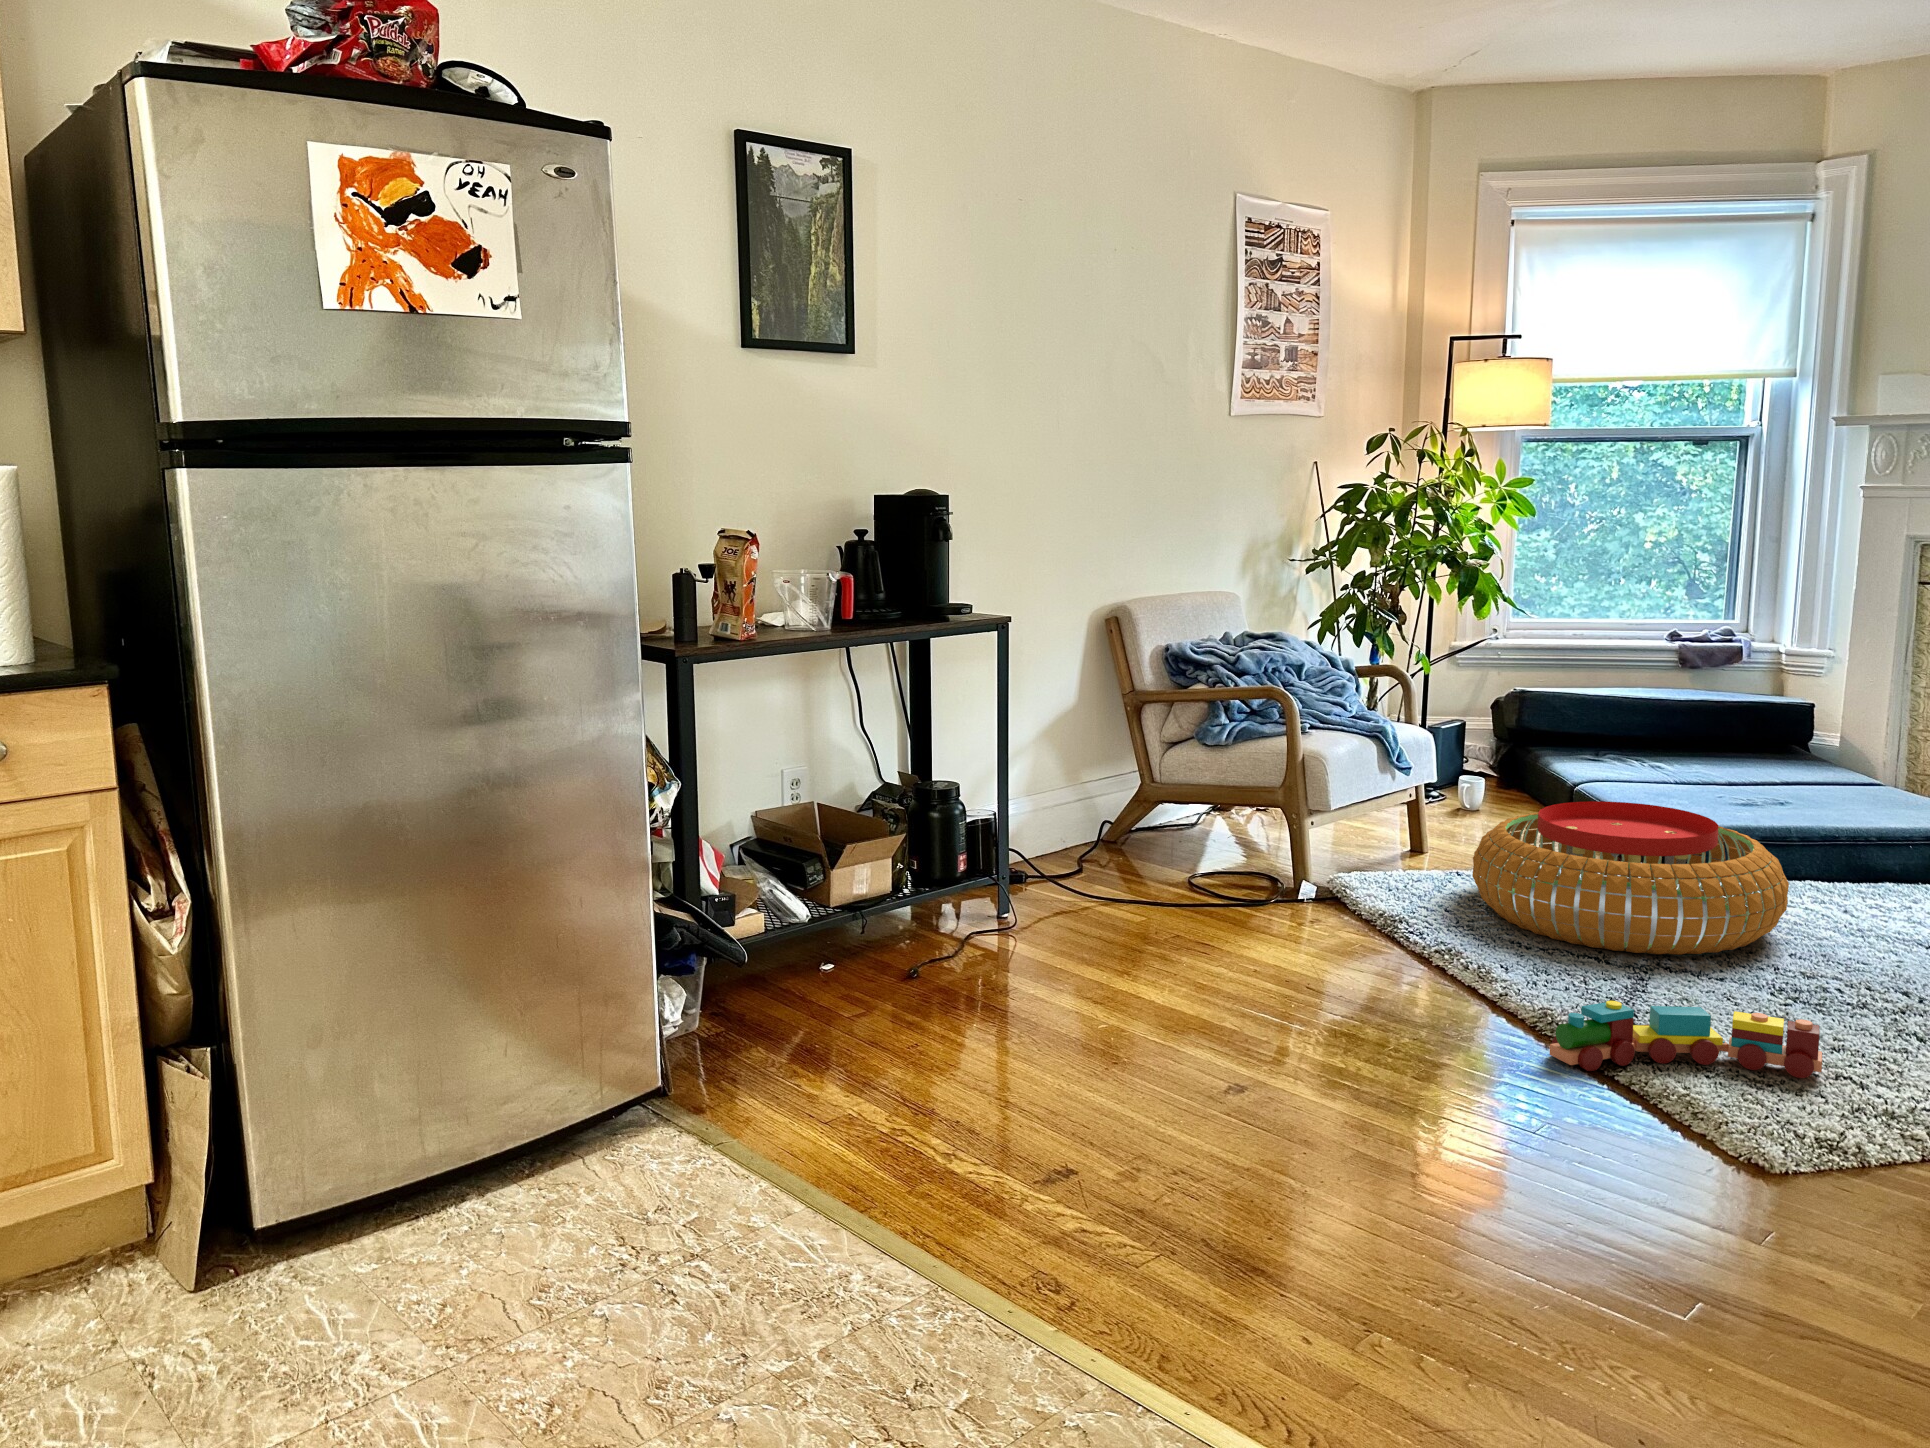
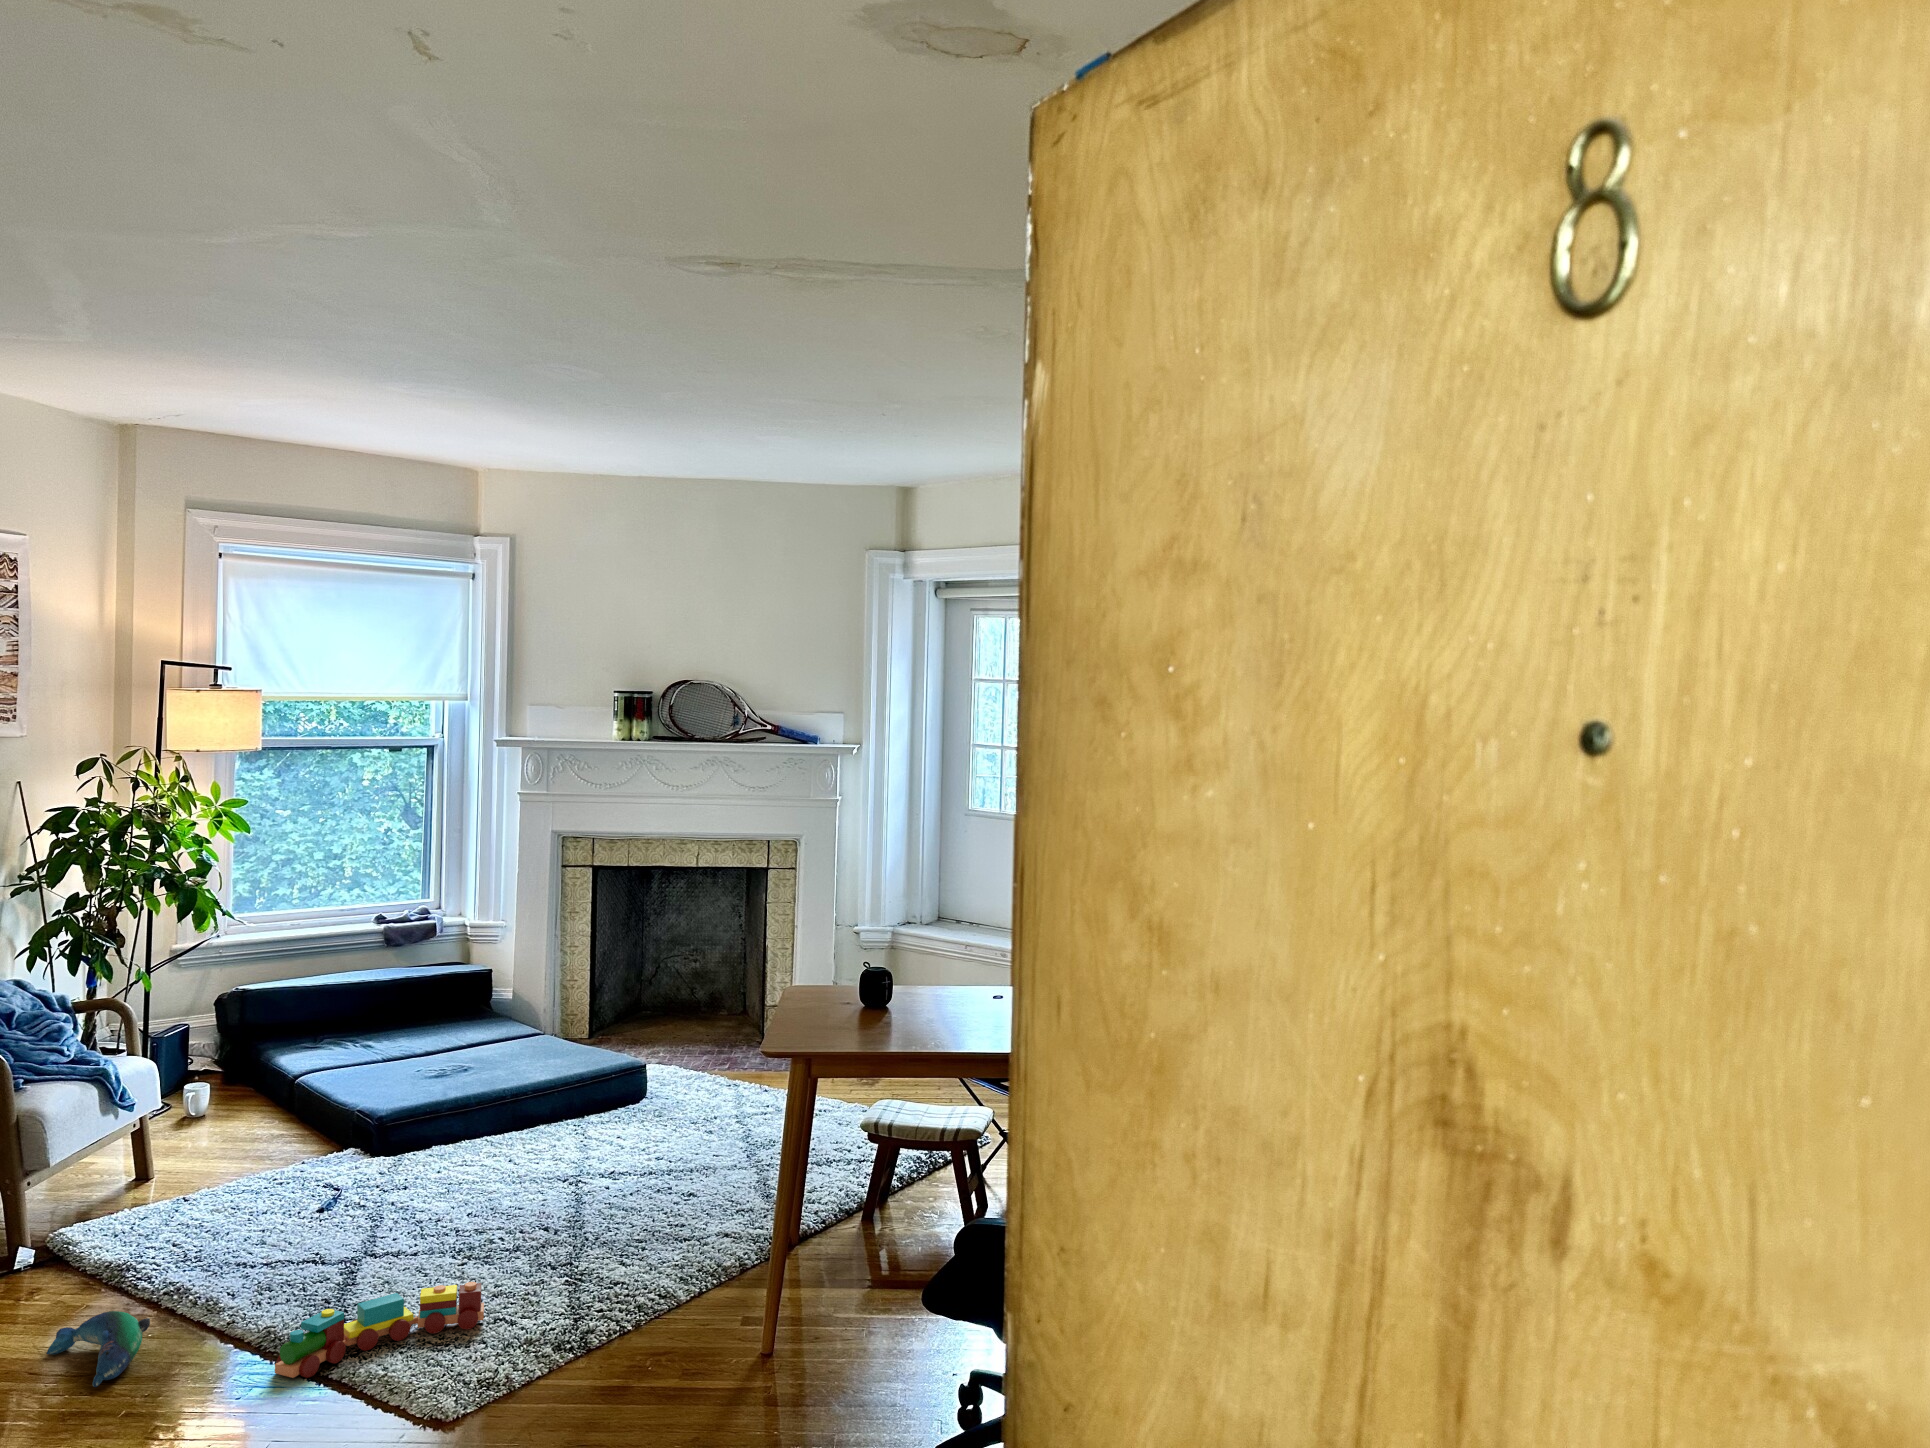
pouf: present [1472,801,1789,955] -> none [199,1105,466,1251]
plush toy: none [1321,945,1418,1014] -> present [47,1311,150,1387]

